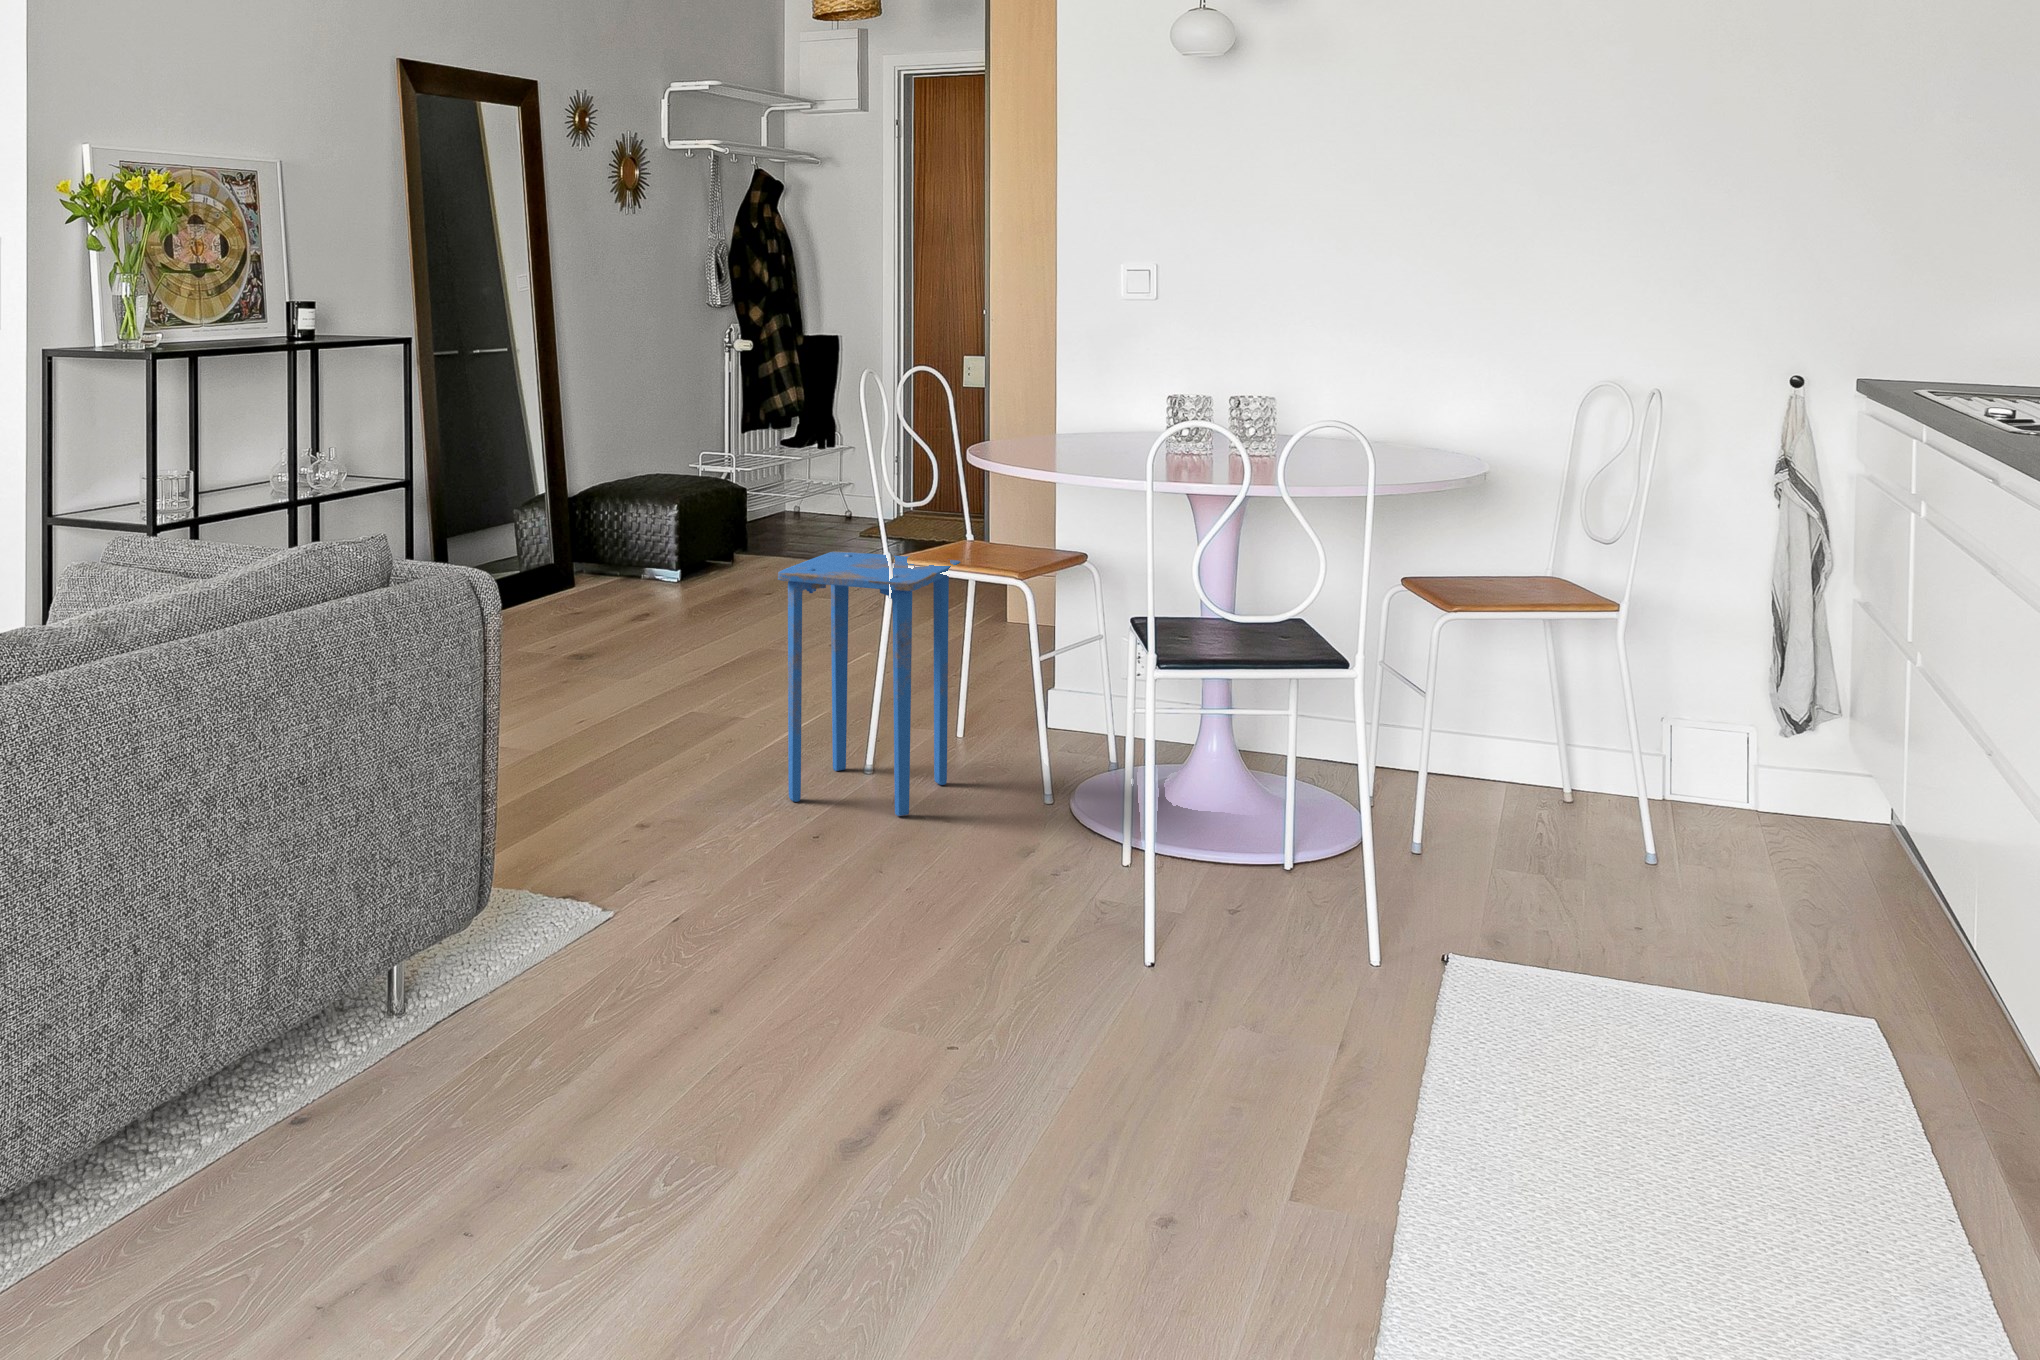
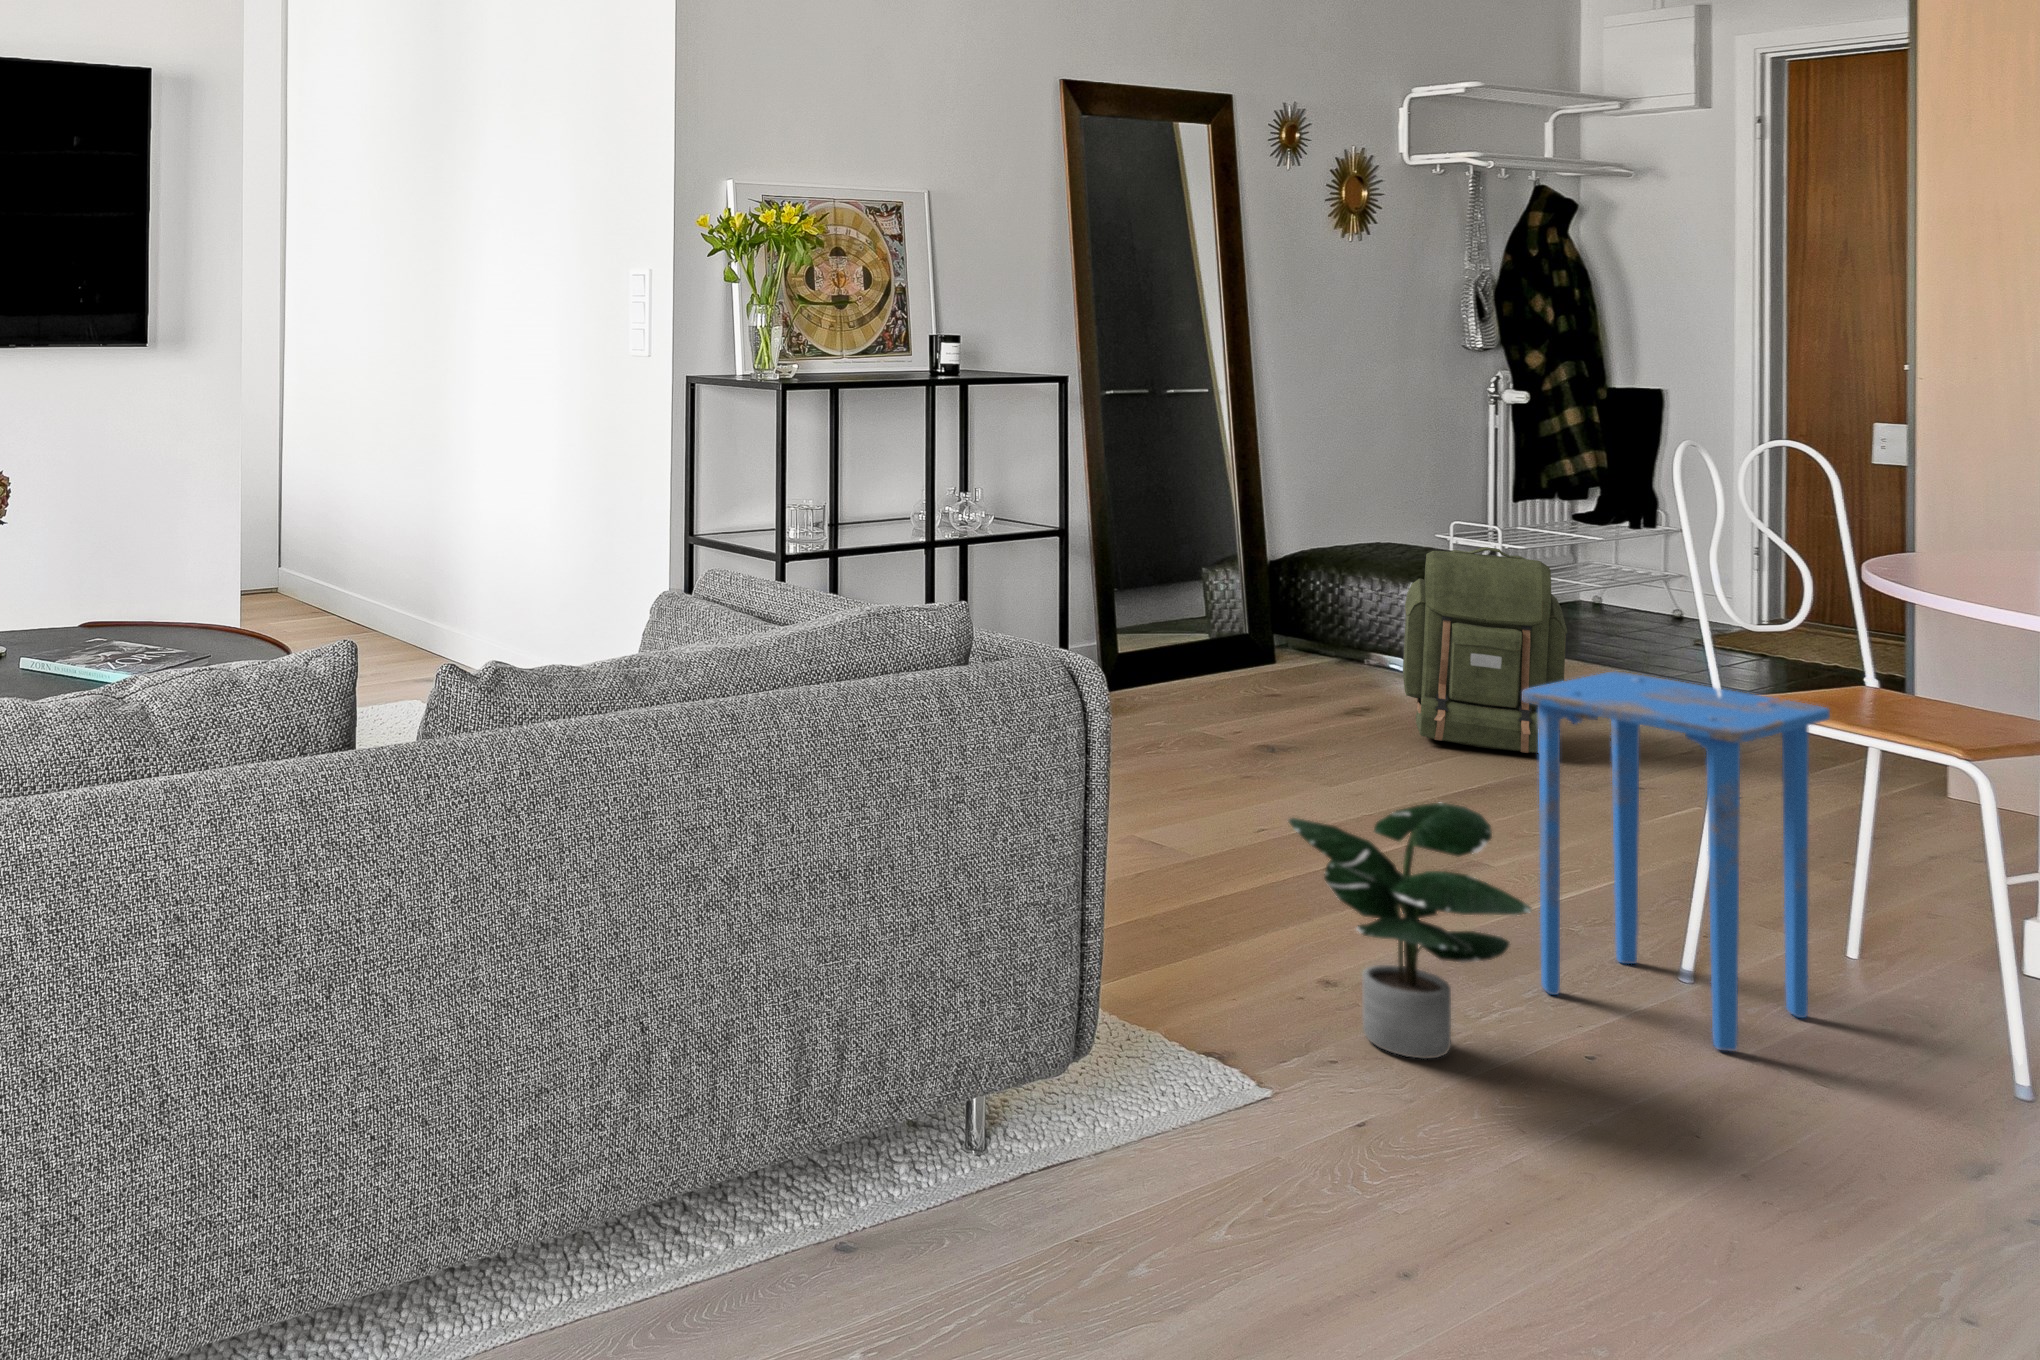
backpack: none [675,468,789,630] -> present [1403,547,1567,753]
potted plant: none [623,666,791,866] -> present [1289,803,1531,1059]

